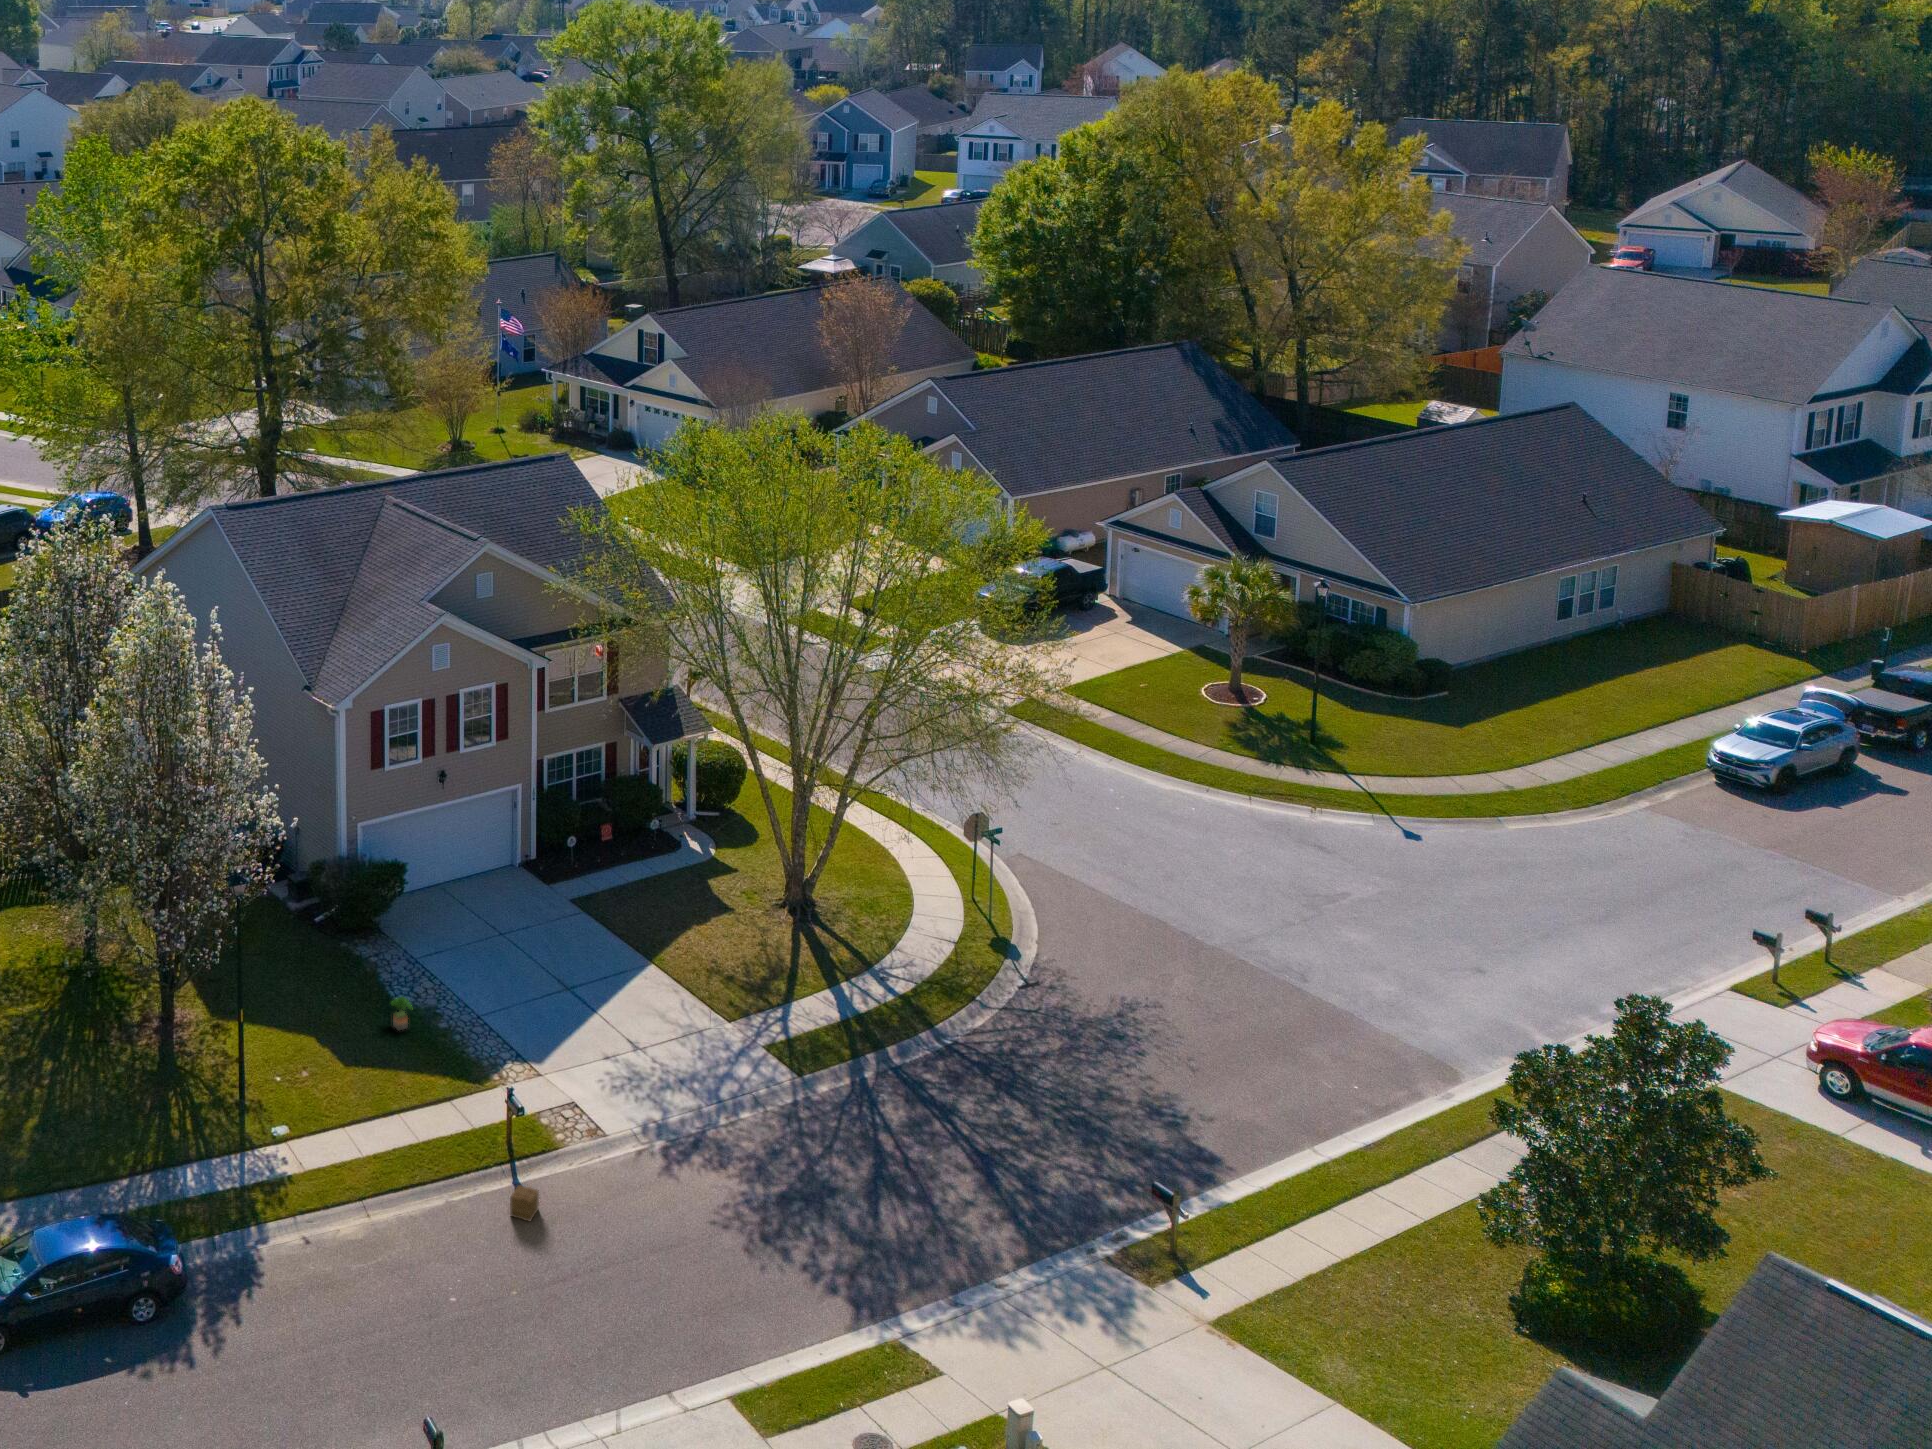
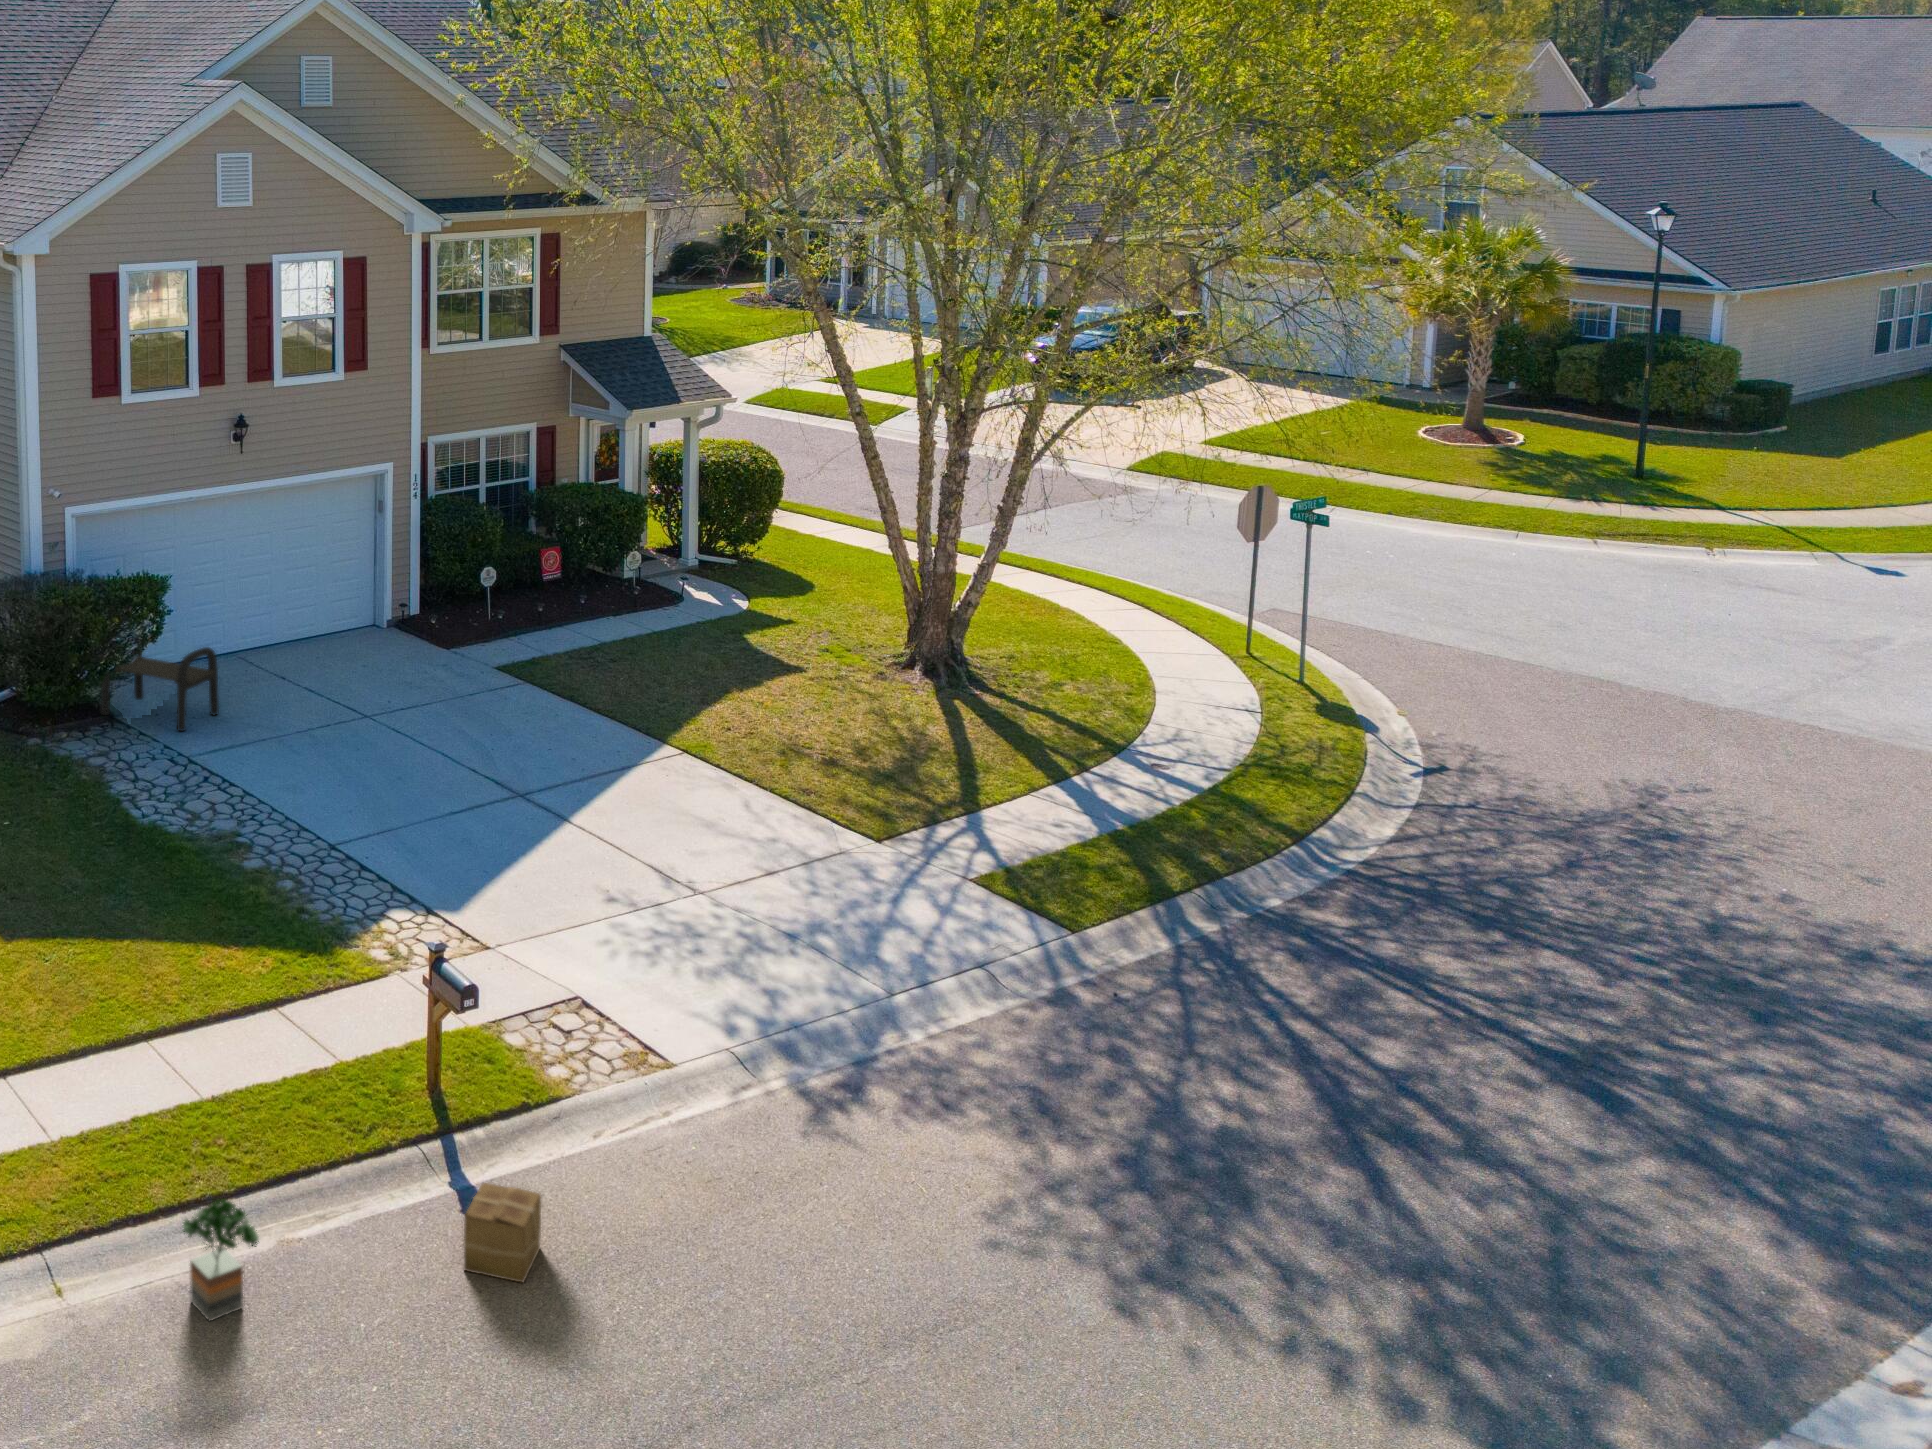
bench: none [375,888,431,942] -> present [101,647,219,731]
potted tree: present [392,997,413,1030] -> present [182,1199,259,1321]

